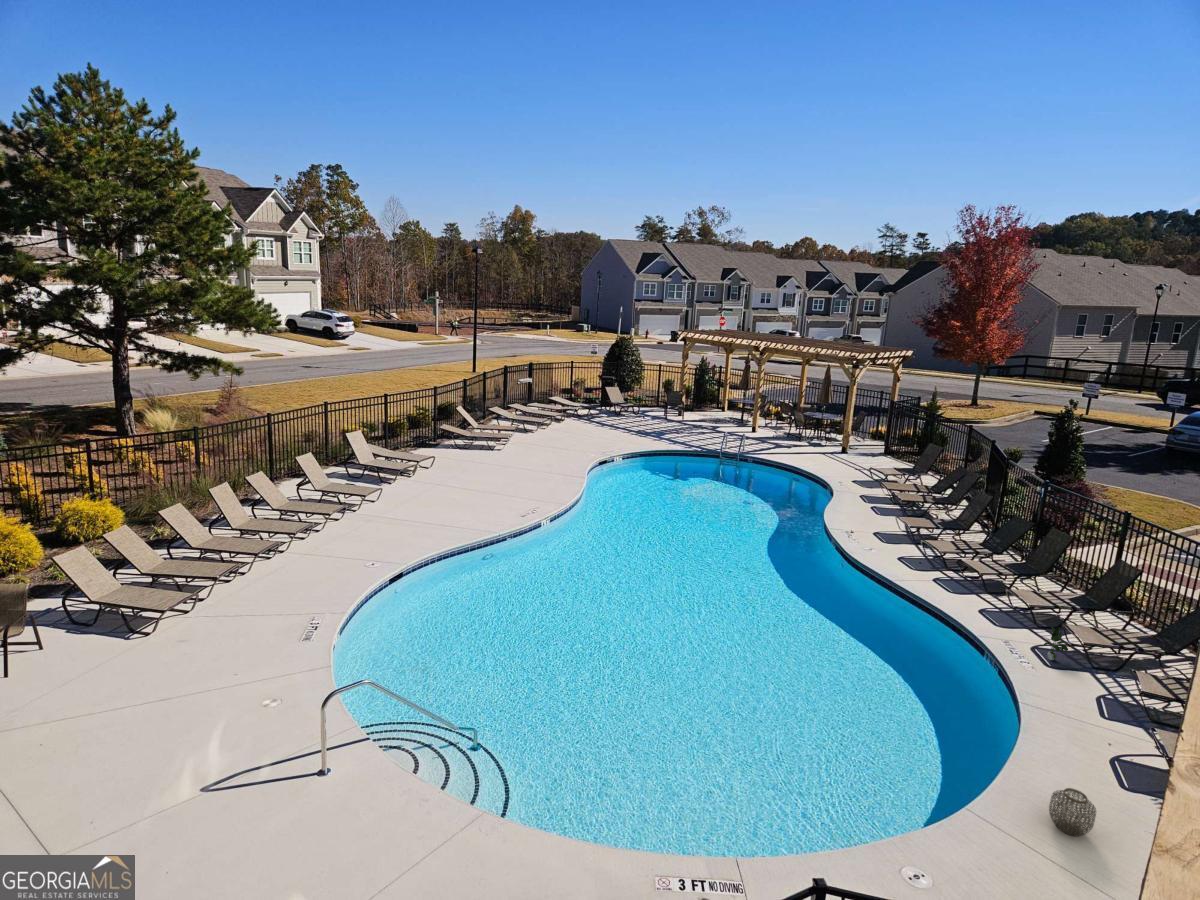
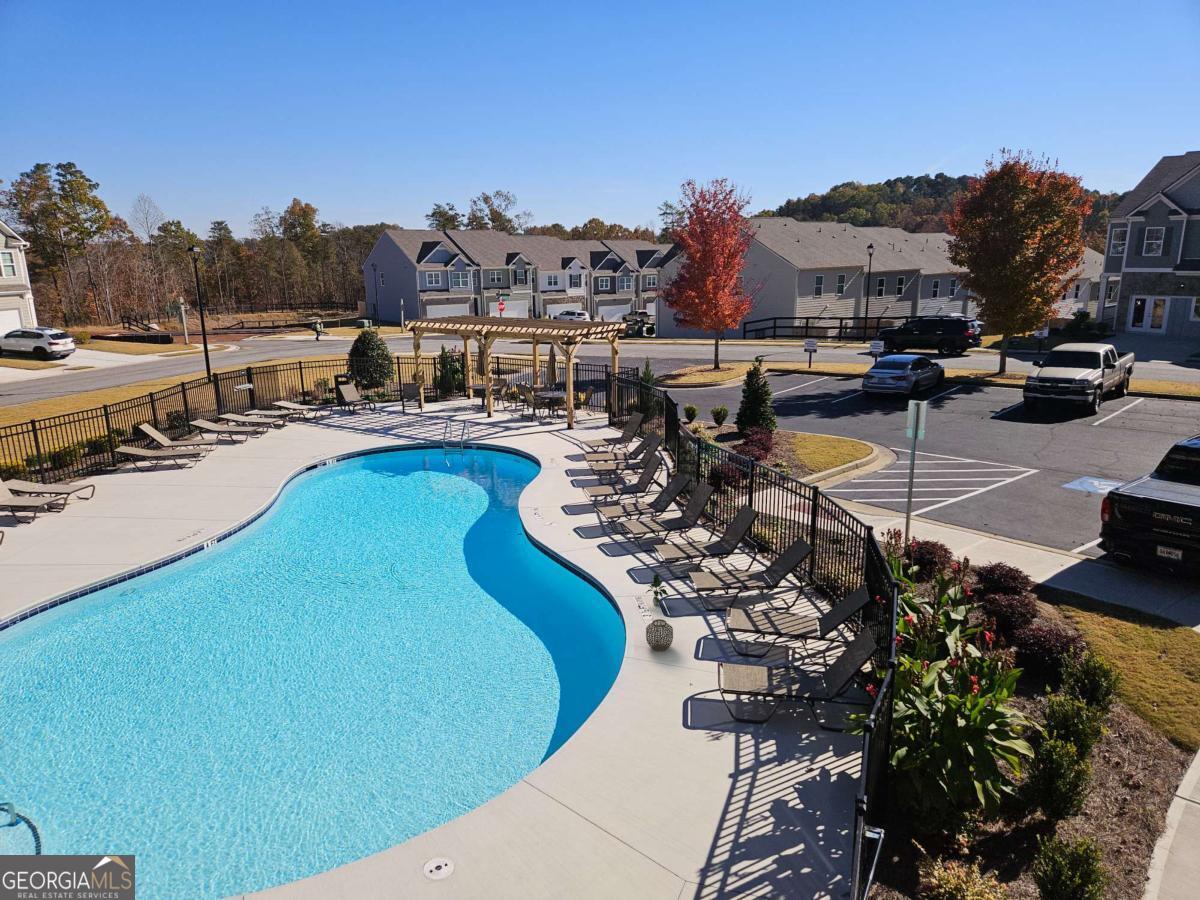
woven basket: present [1049,788,1096,836] -> present [646,619,673,651]

